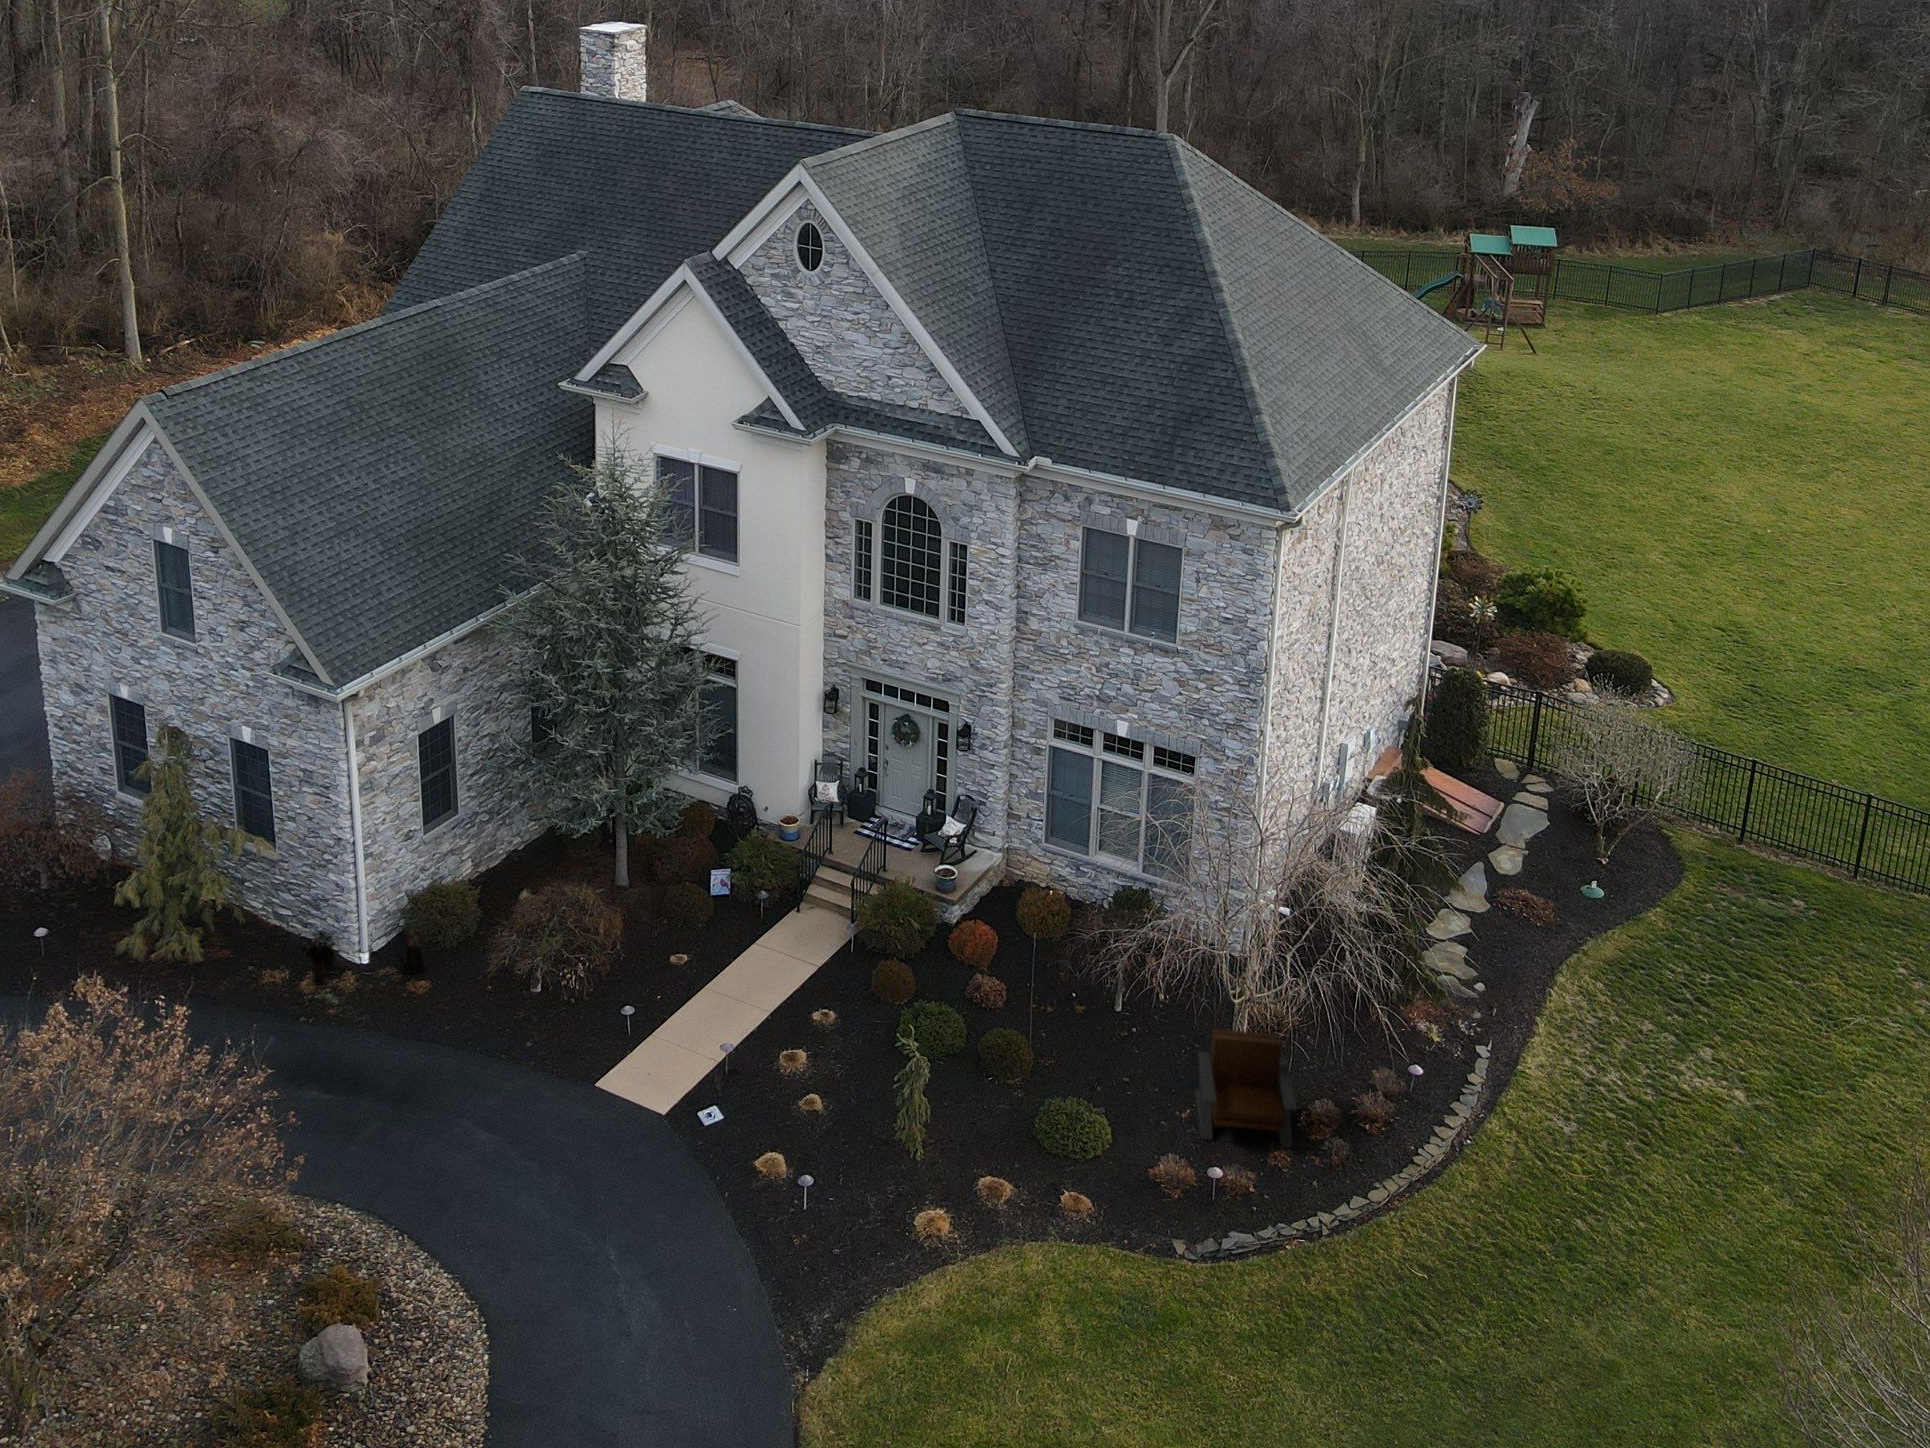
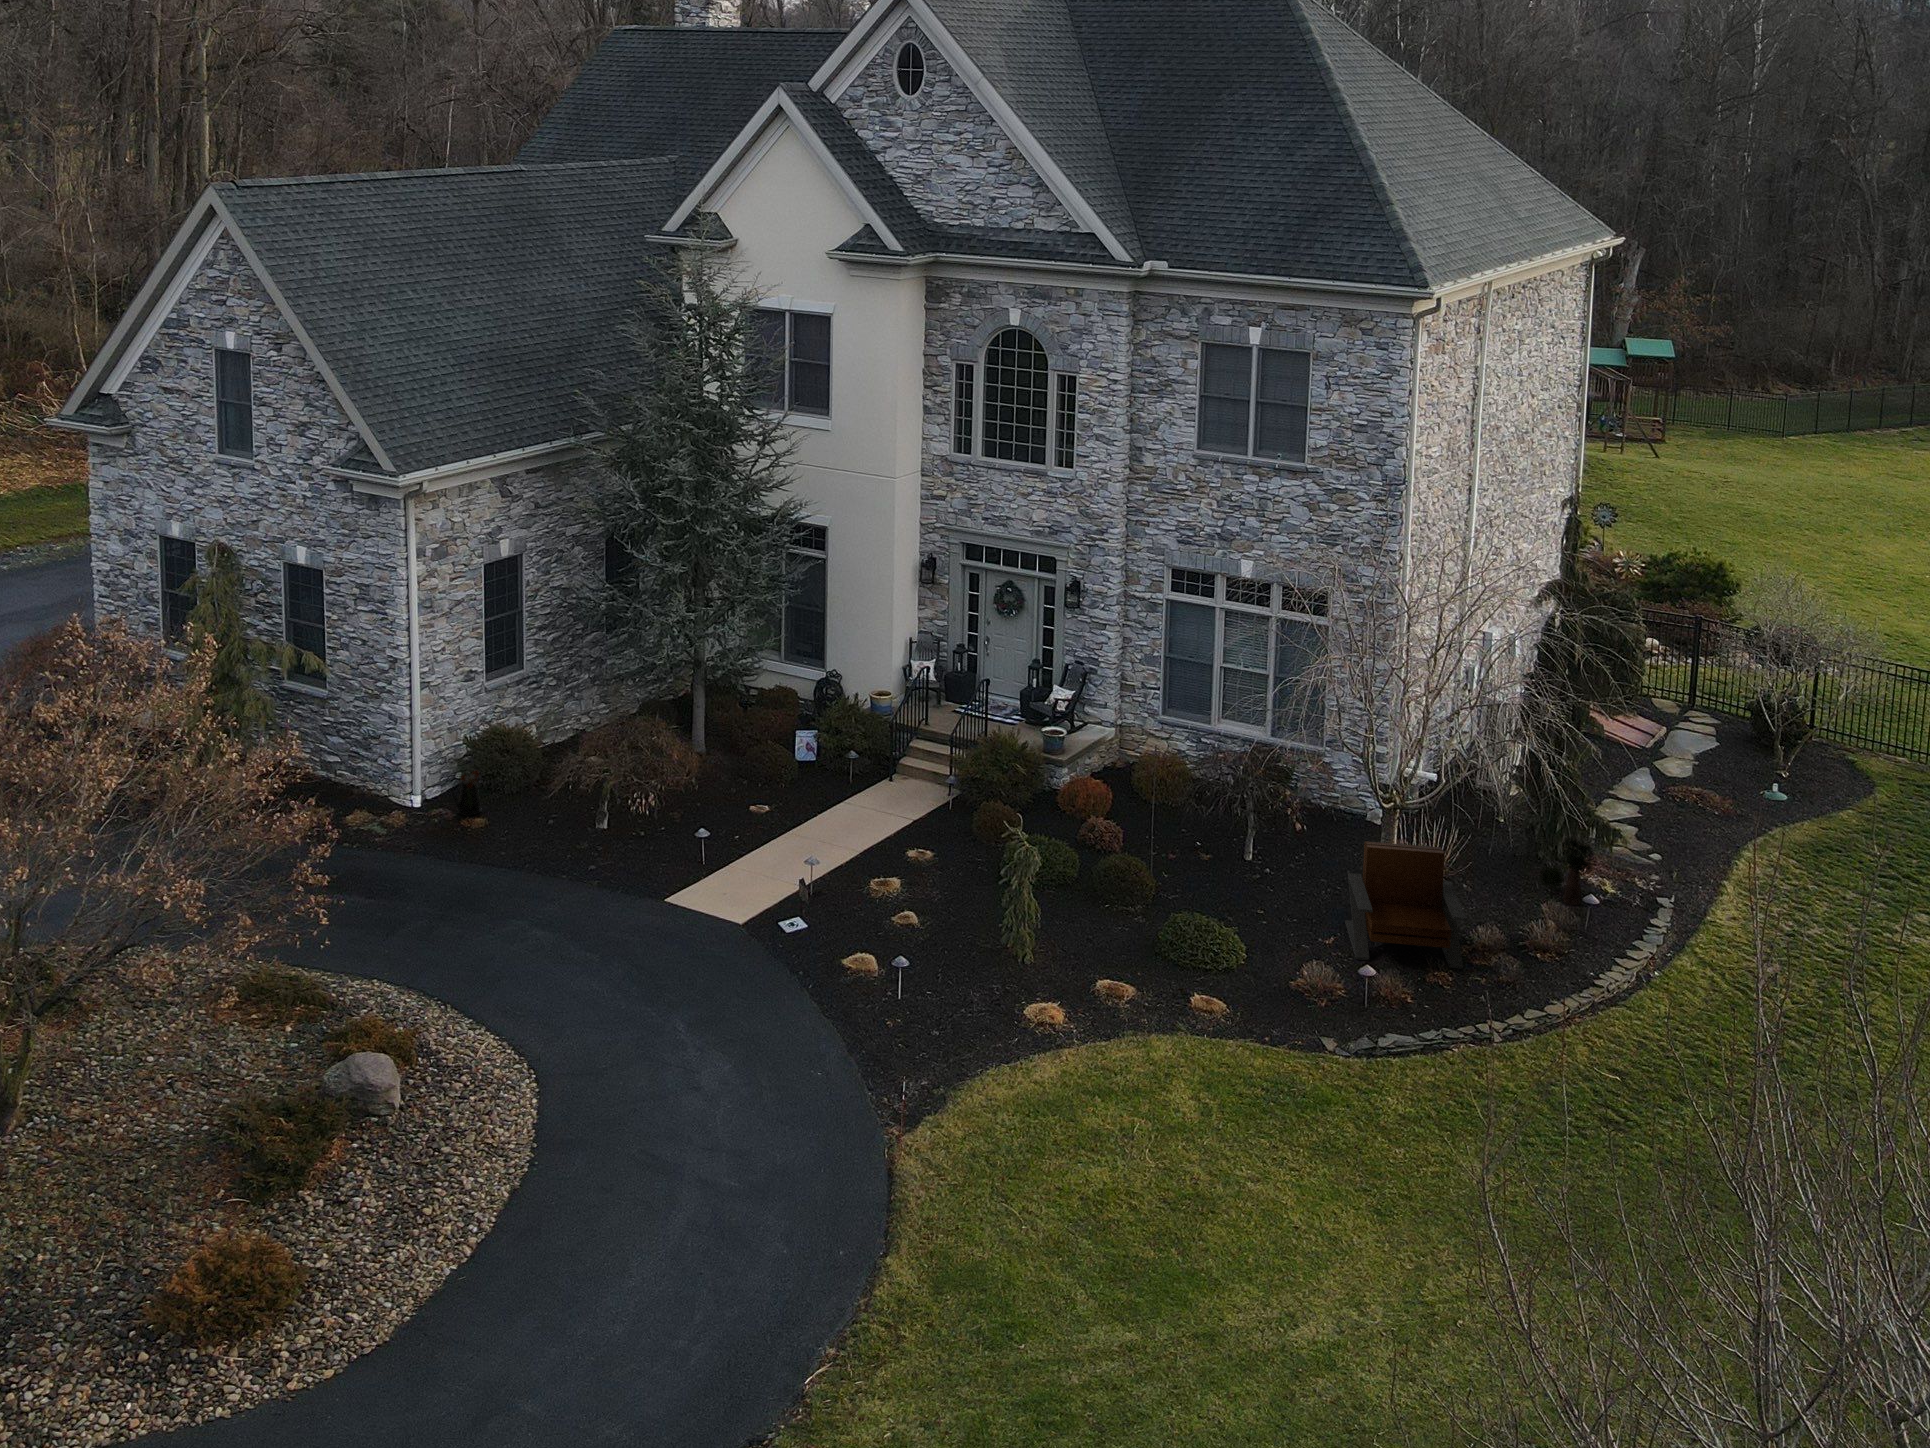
potted plant: present [303,930,345,985] -> present [1539,837,1596,905]

